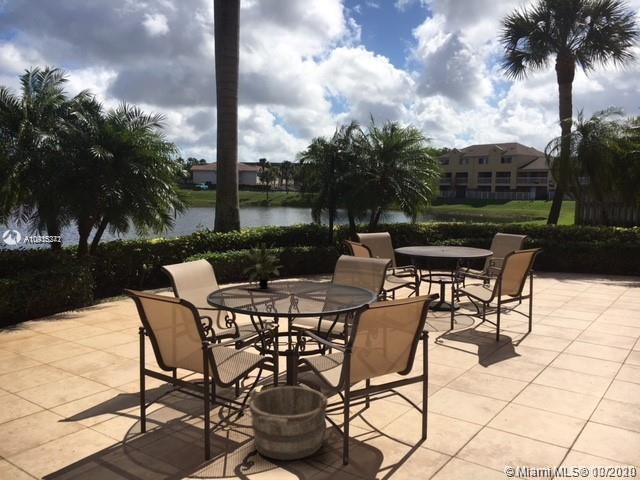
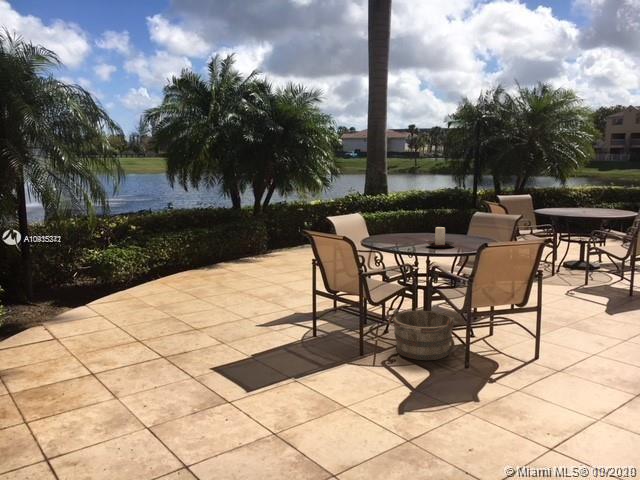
potted plant: present [242,243,284,289] -> none [388,200,425,239]
candle holder: none [288,275,321,302] -> present [426,227,454,248]

